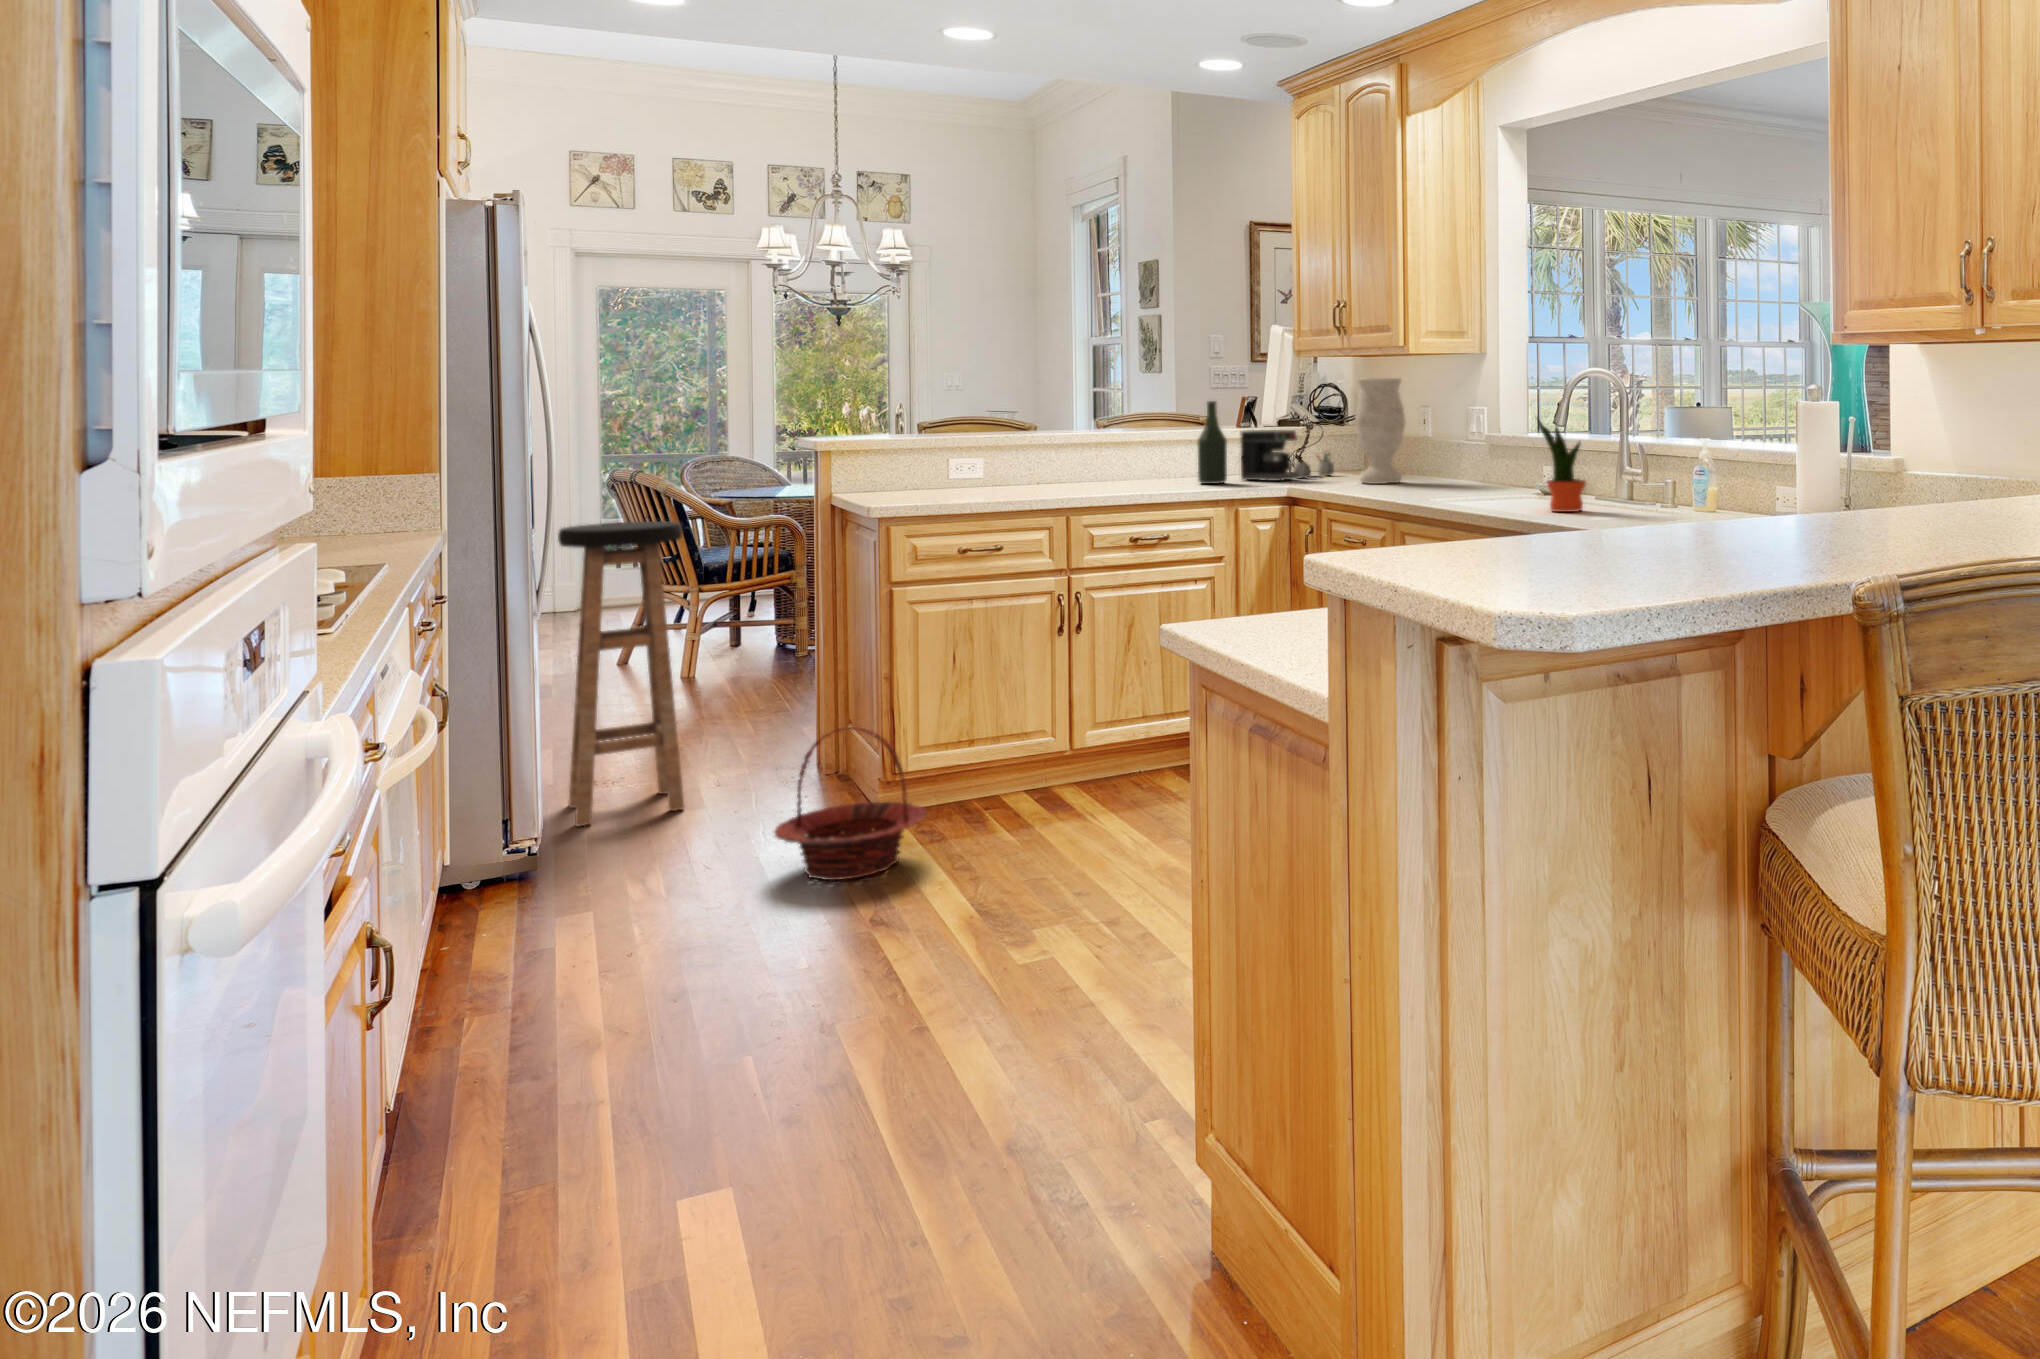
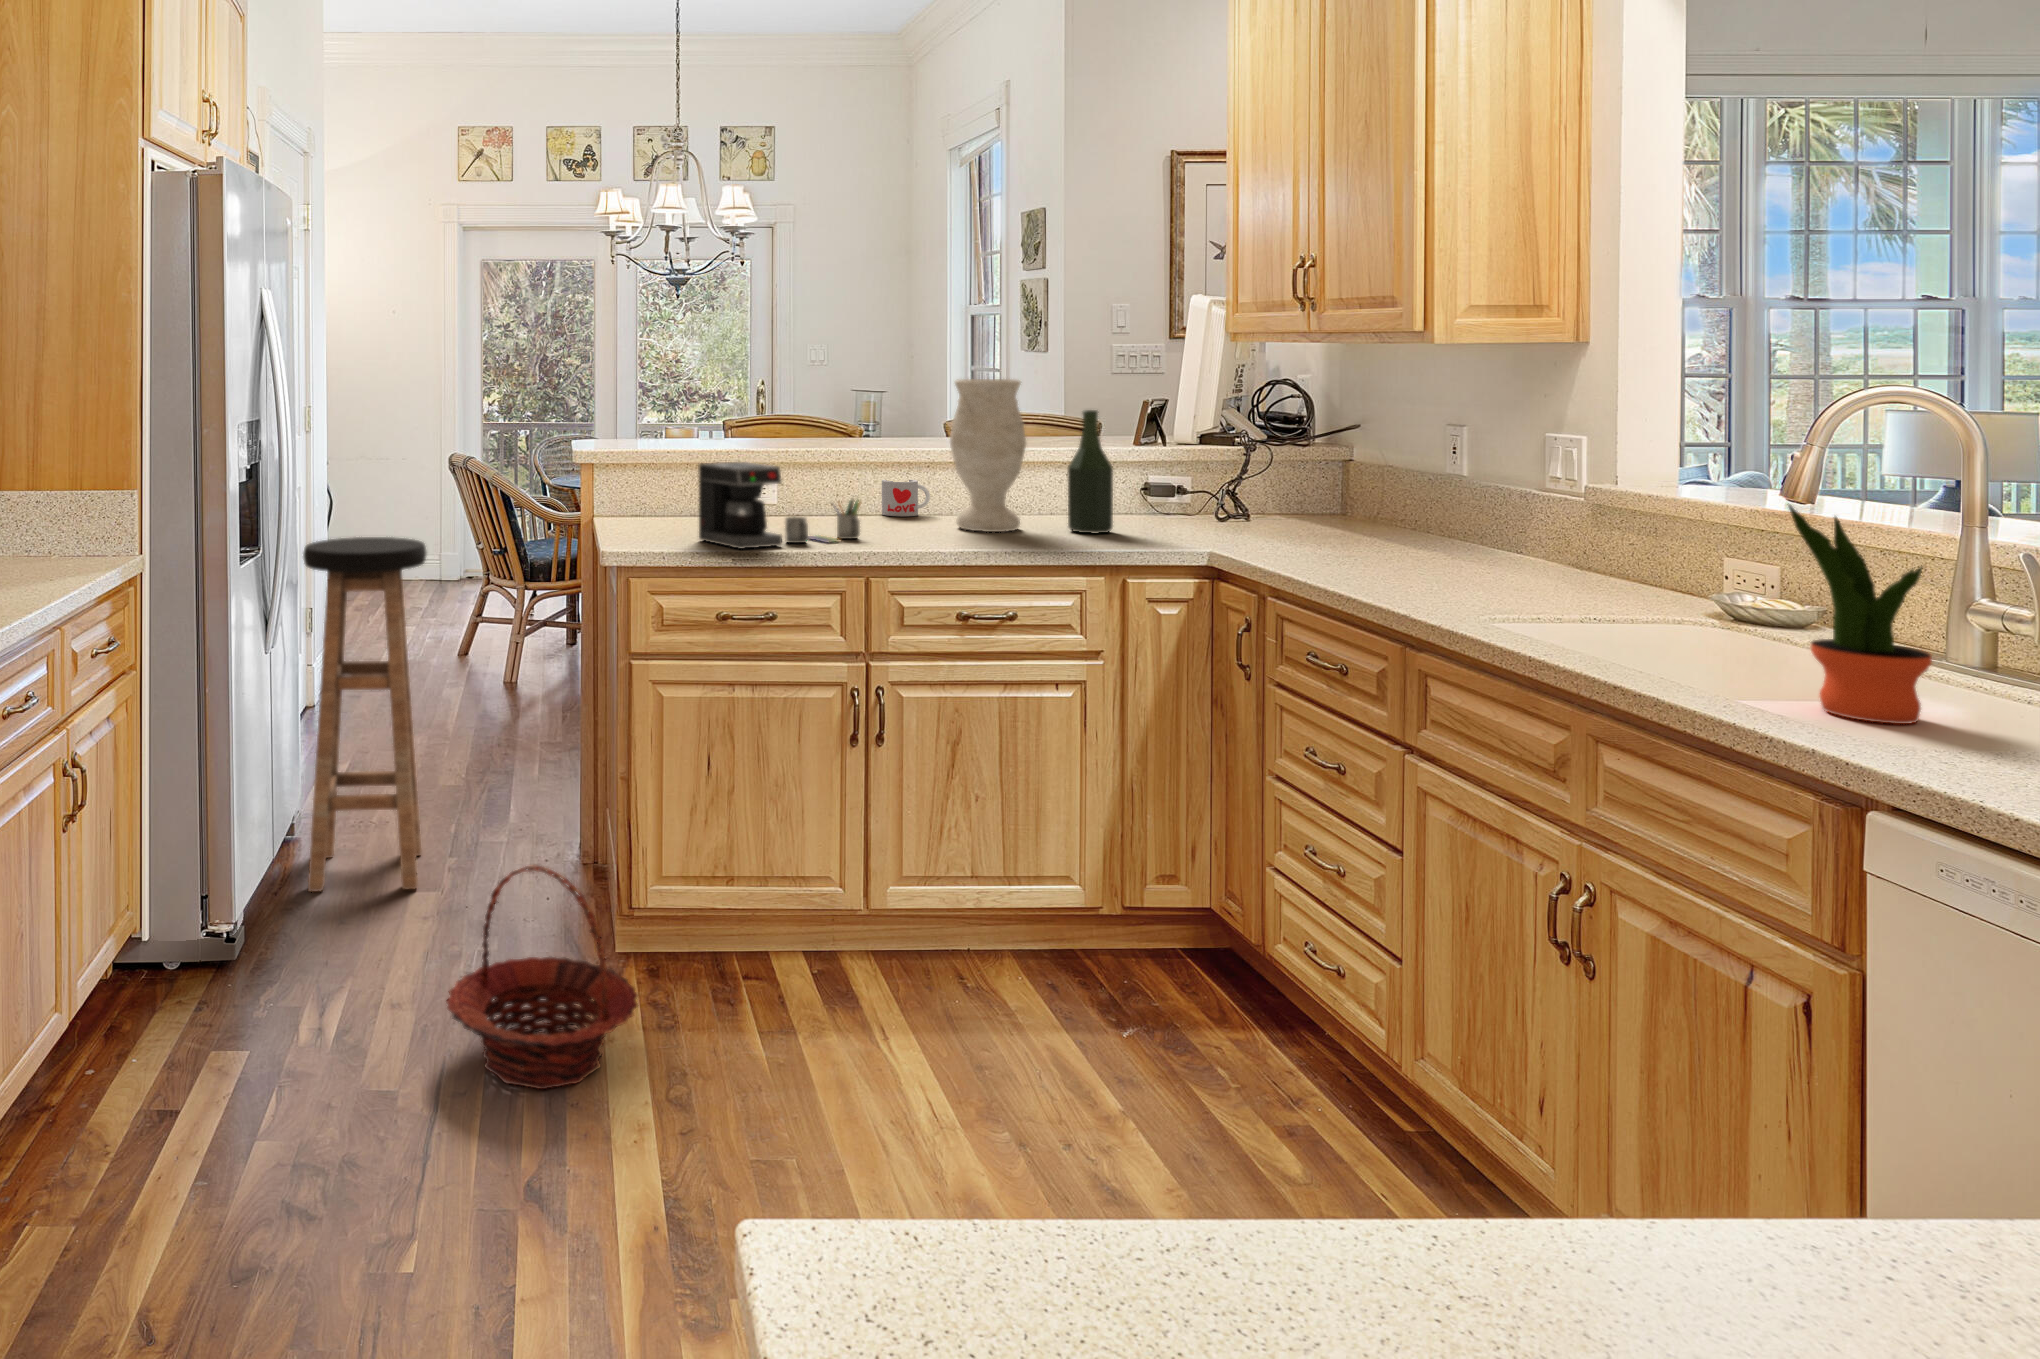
vase: present [1354,378,1405,484] -> present [950,379,1026,532]
coffee maker: present [1240,430,1334,481] -> present [698,462,860,549]
mug: none [1063,458,1099,484] -> present [882,480,930,516]

